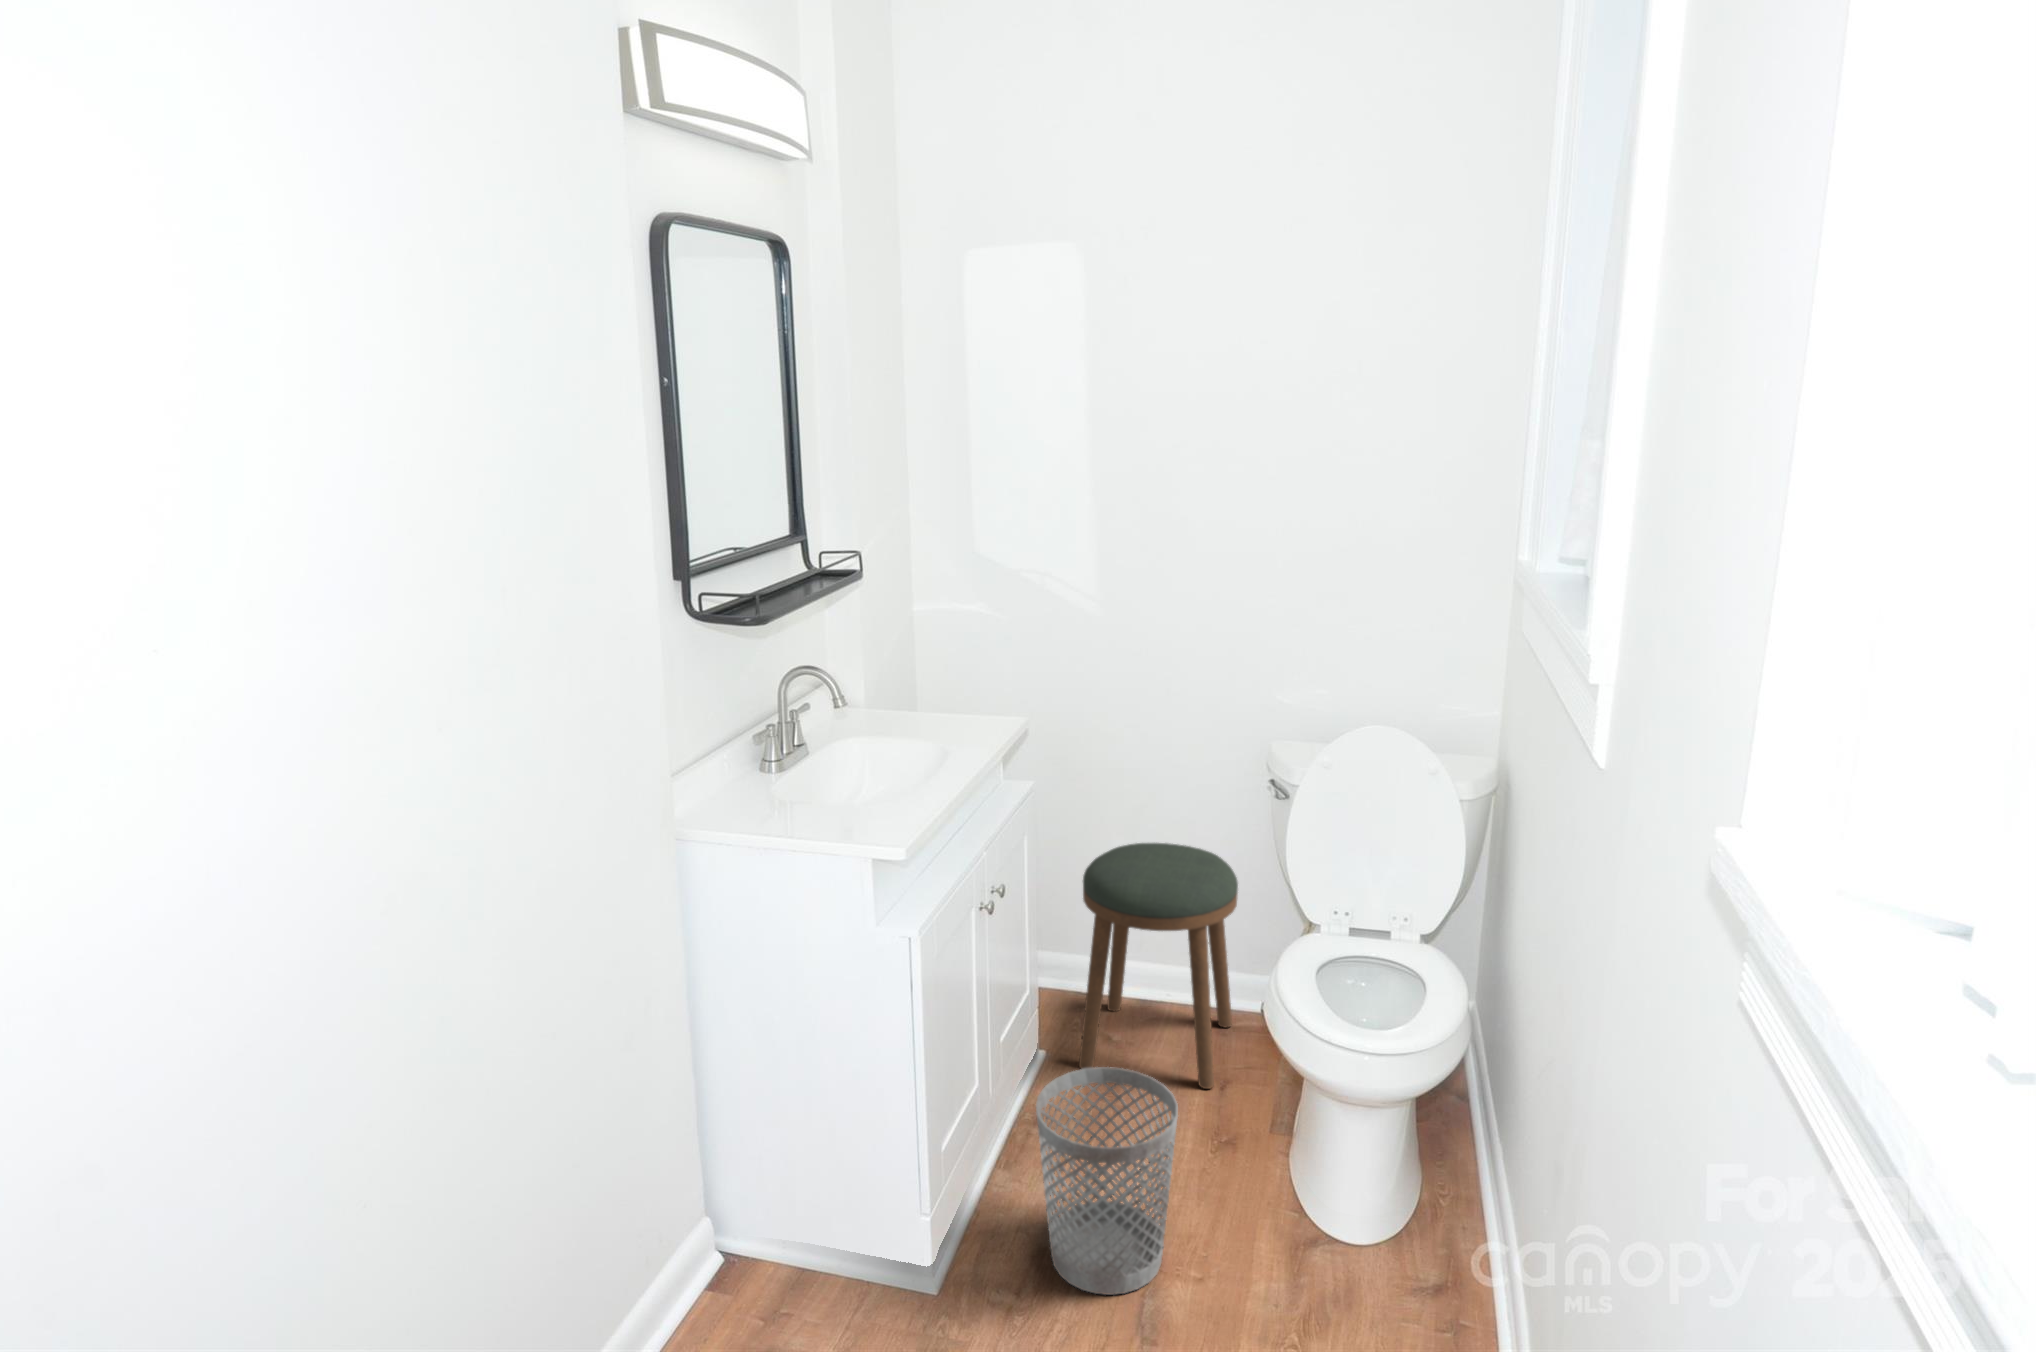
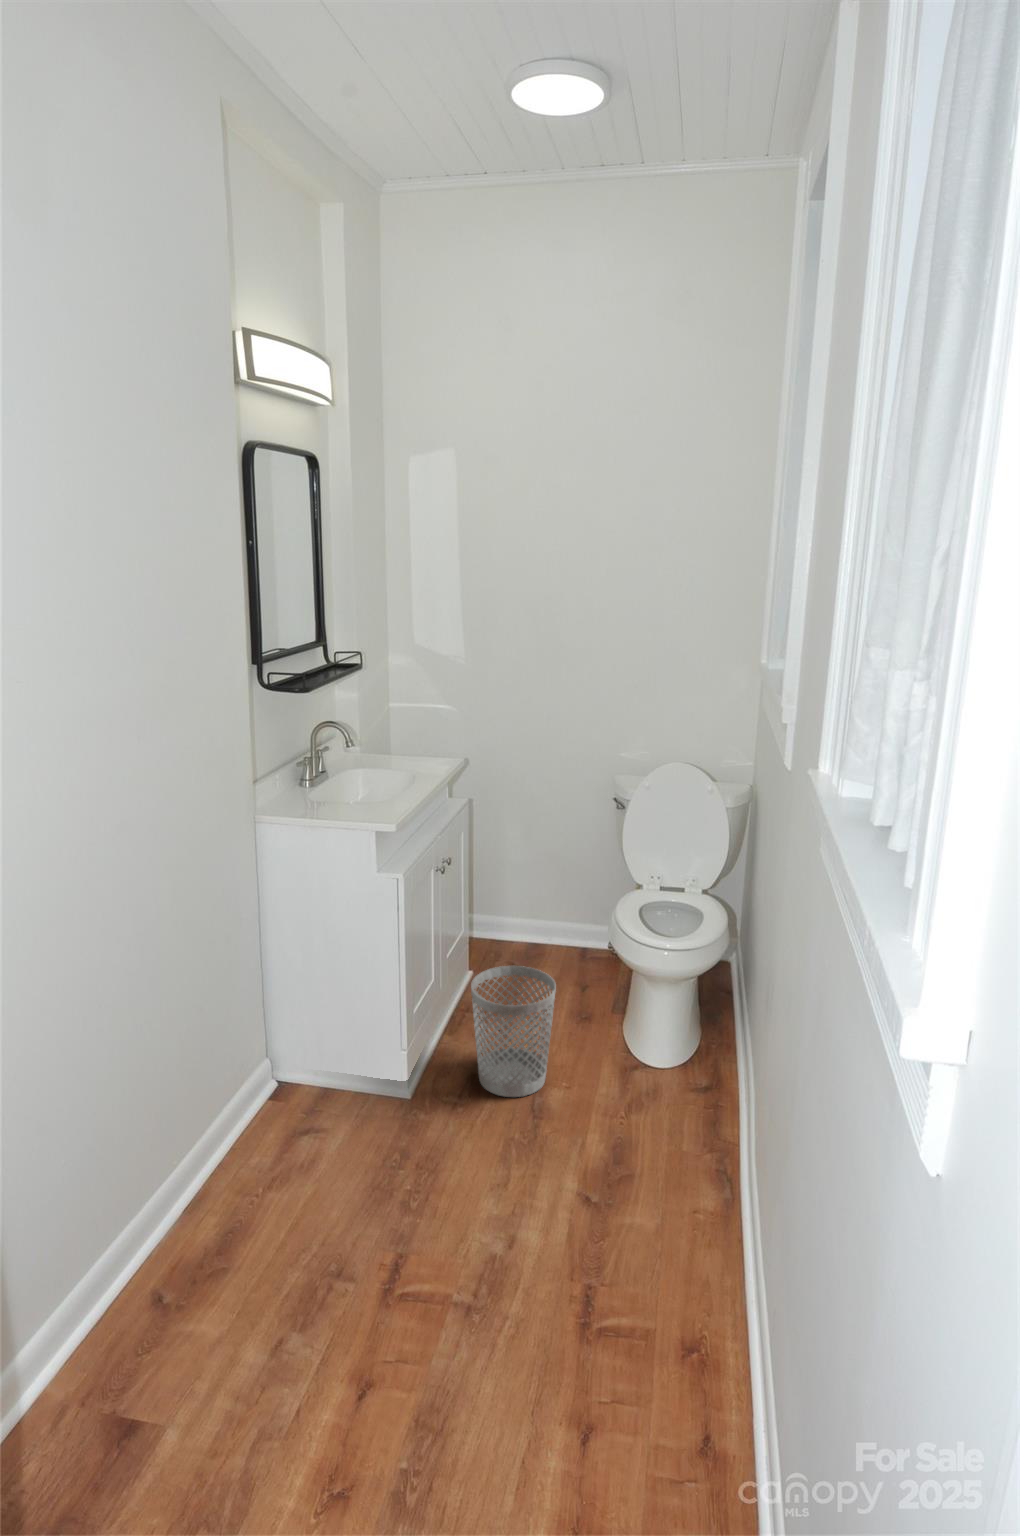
stool: present [1079,843,1238,1089] -> none [494,841,594,991]

